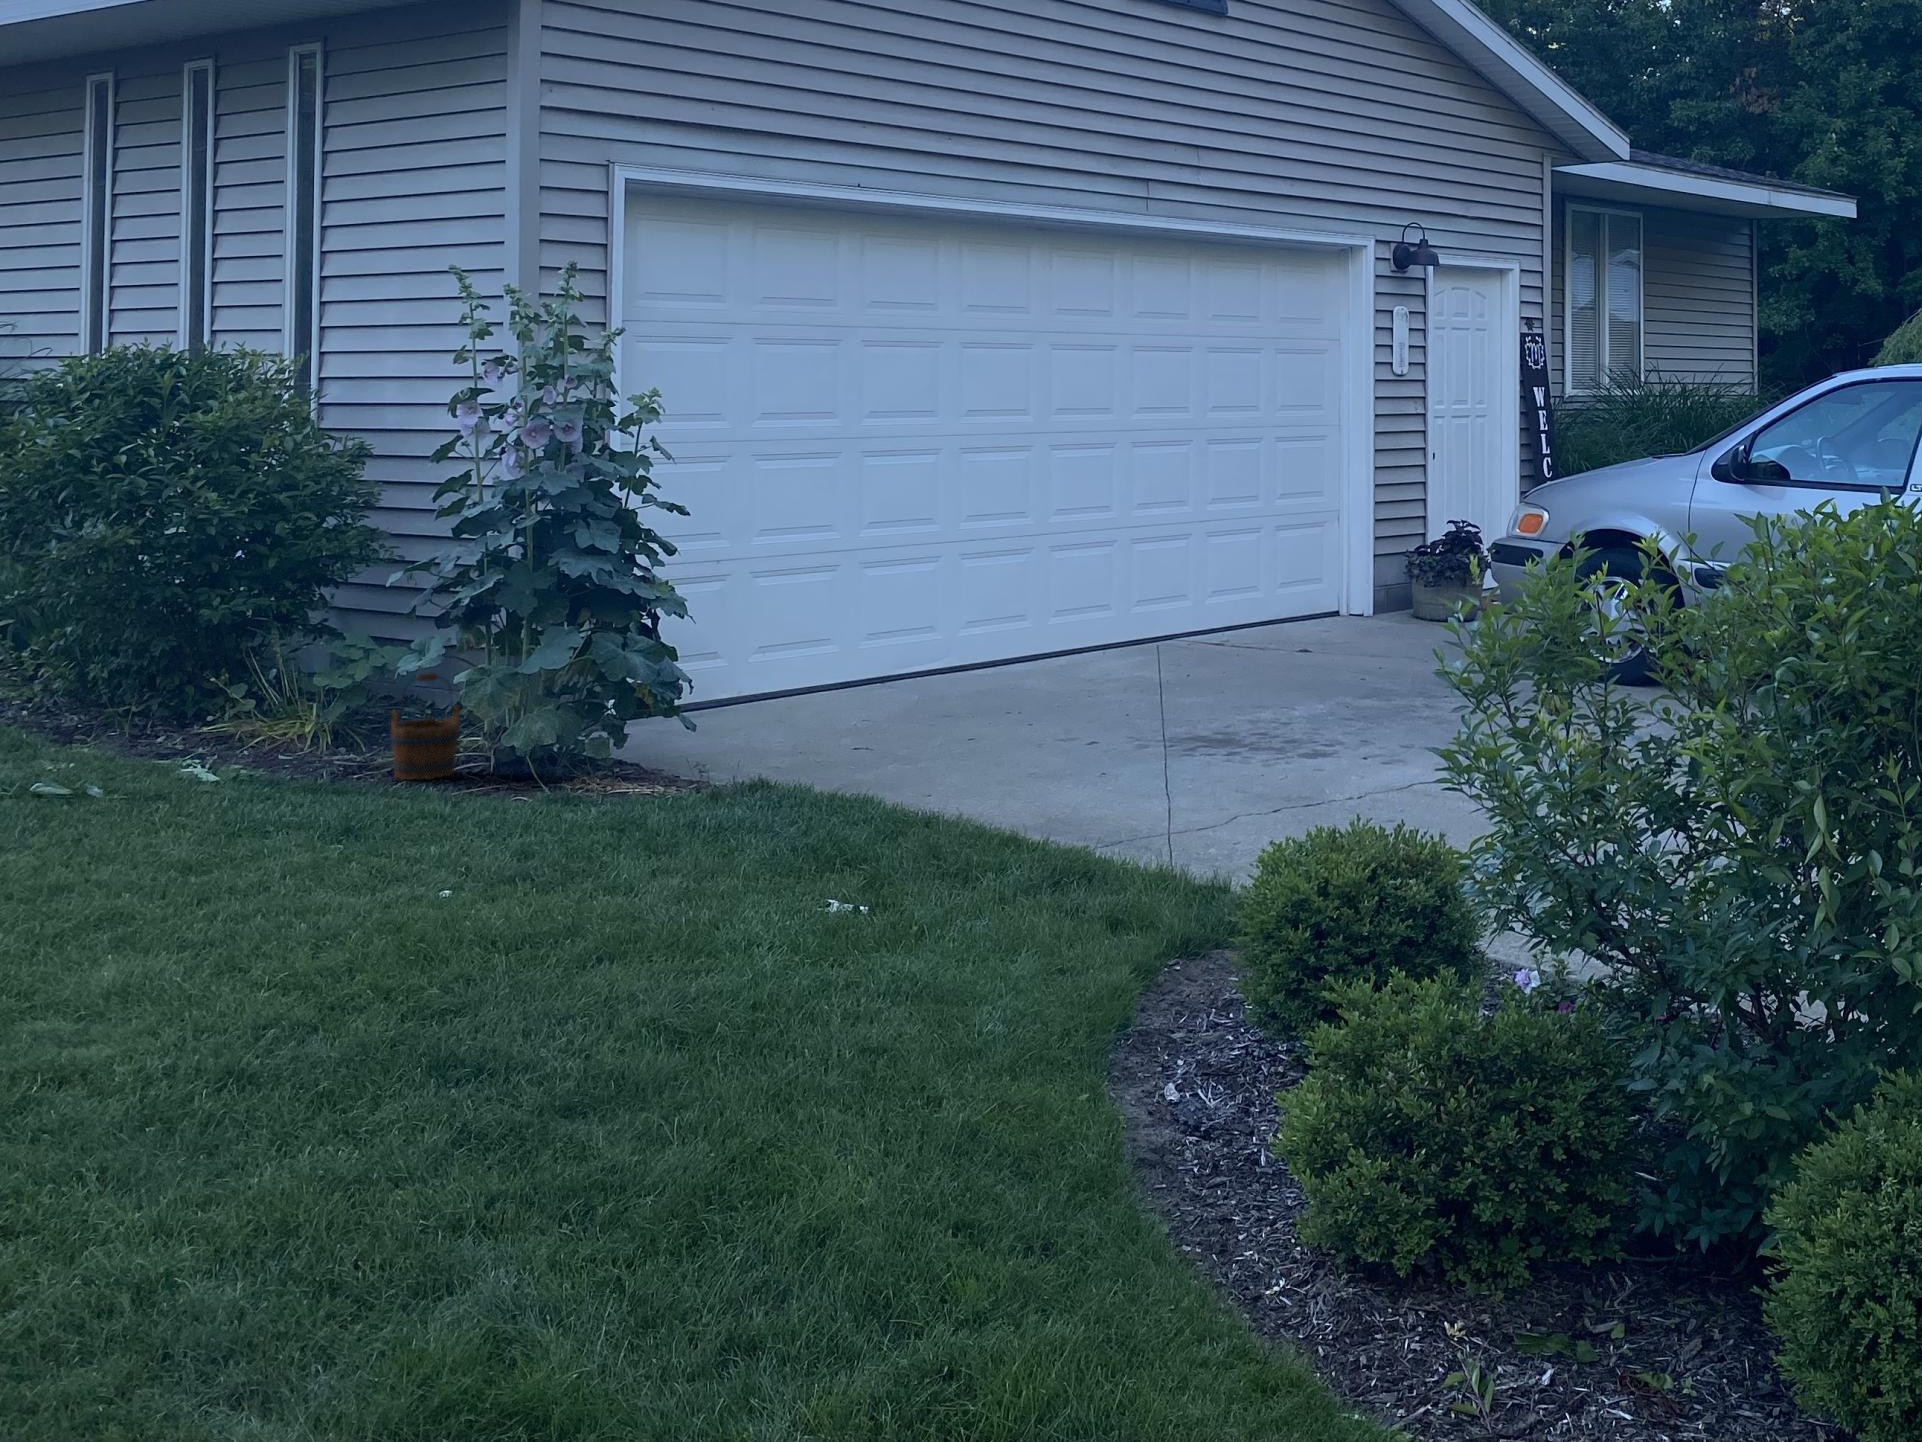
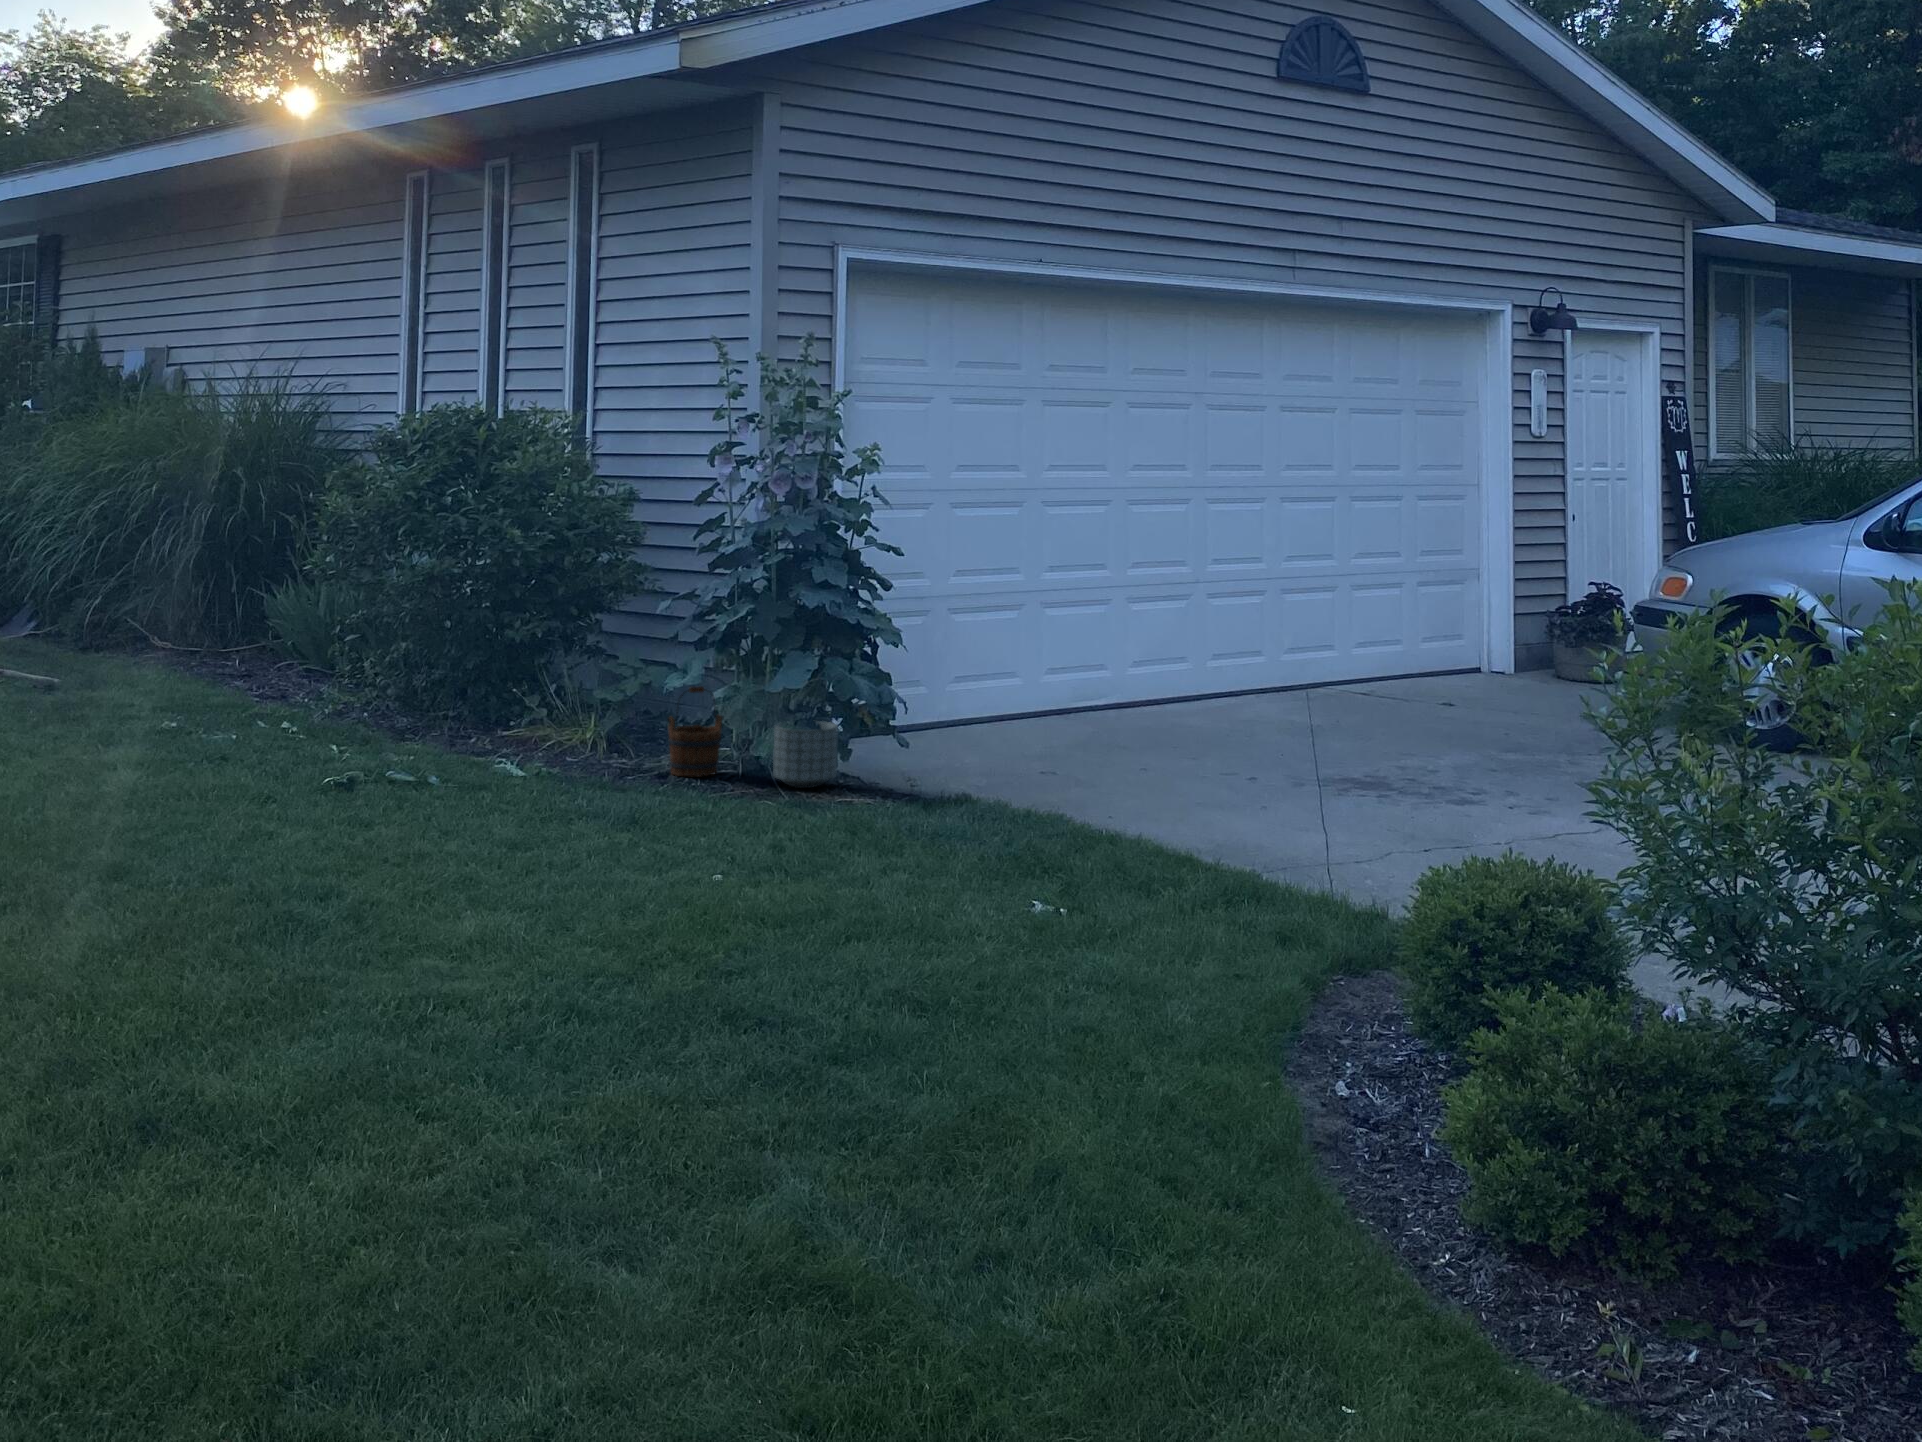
planter: none [524,707,605,786] -> present [773,721,838,788]

